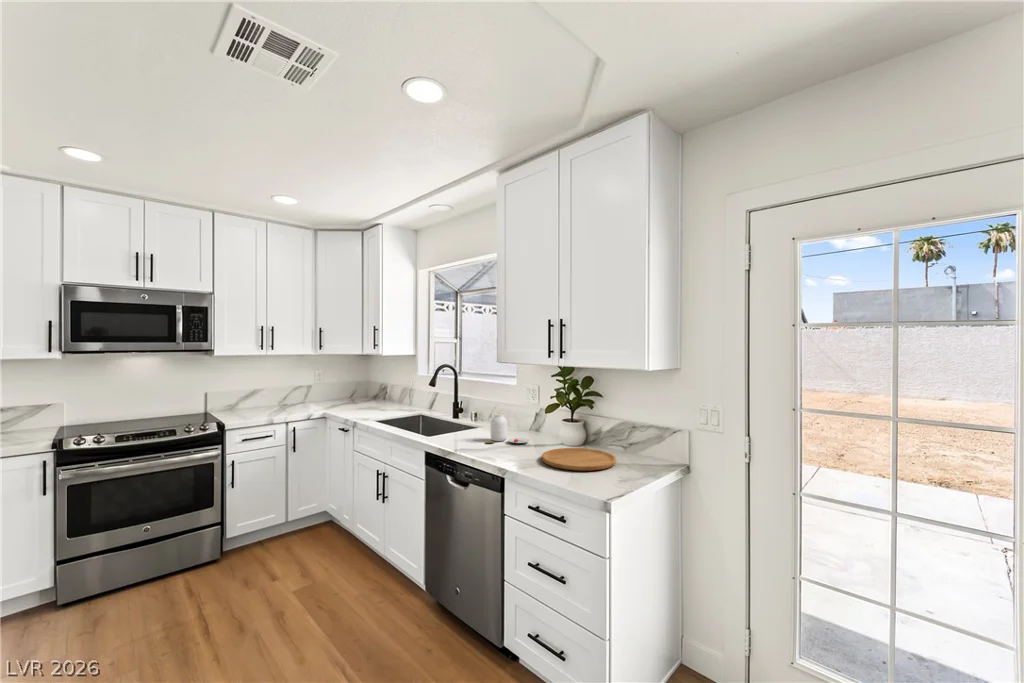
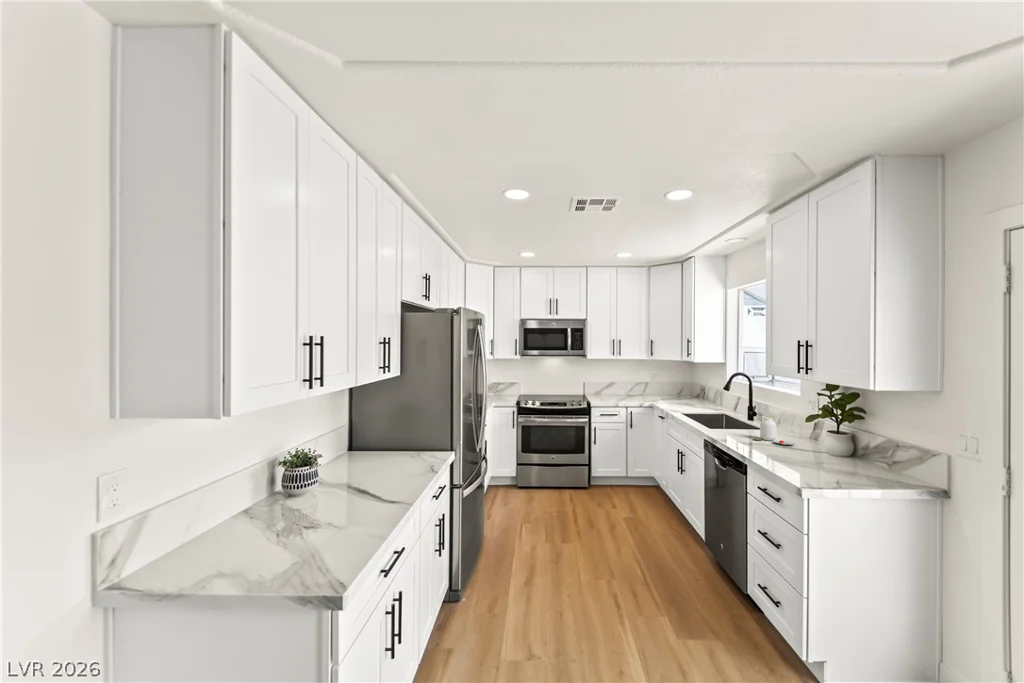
cutting board: present [542,448,616,471] -> none [784,453,863,474]

